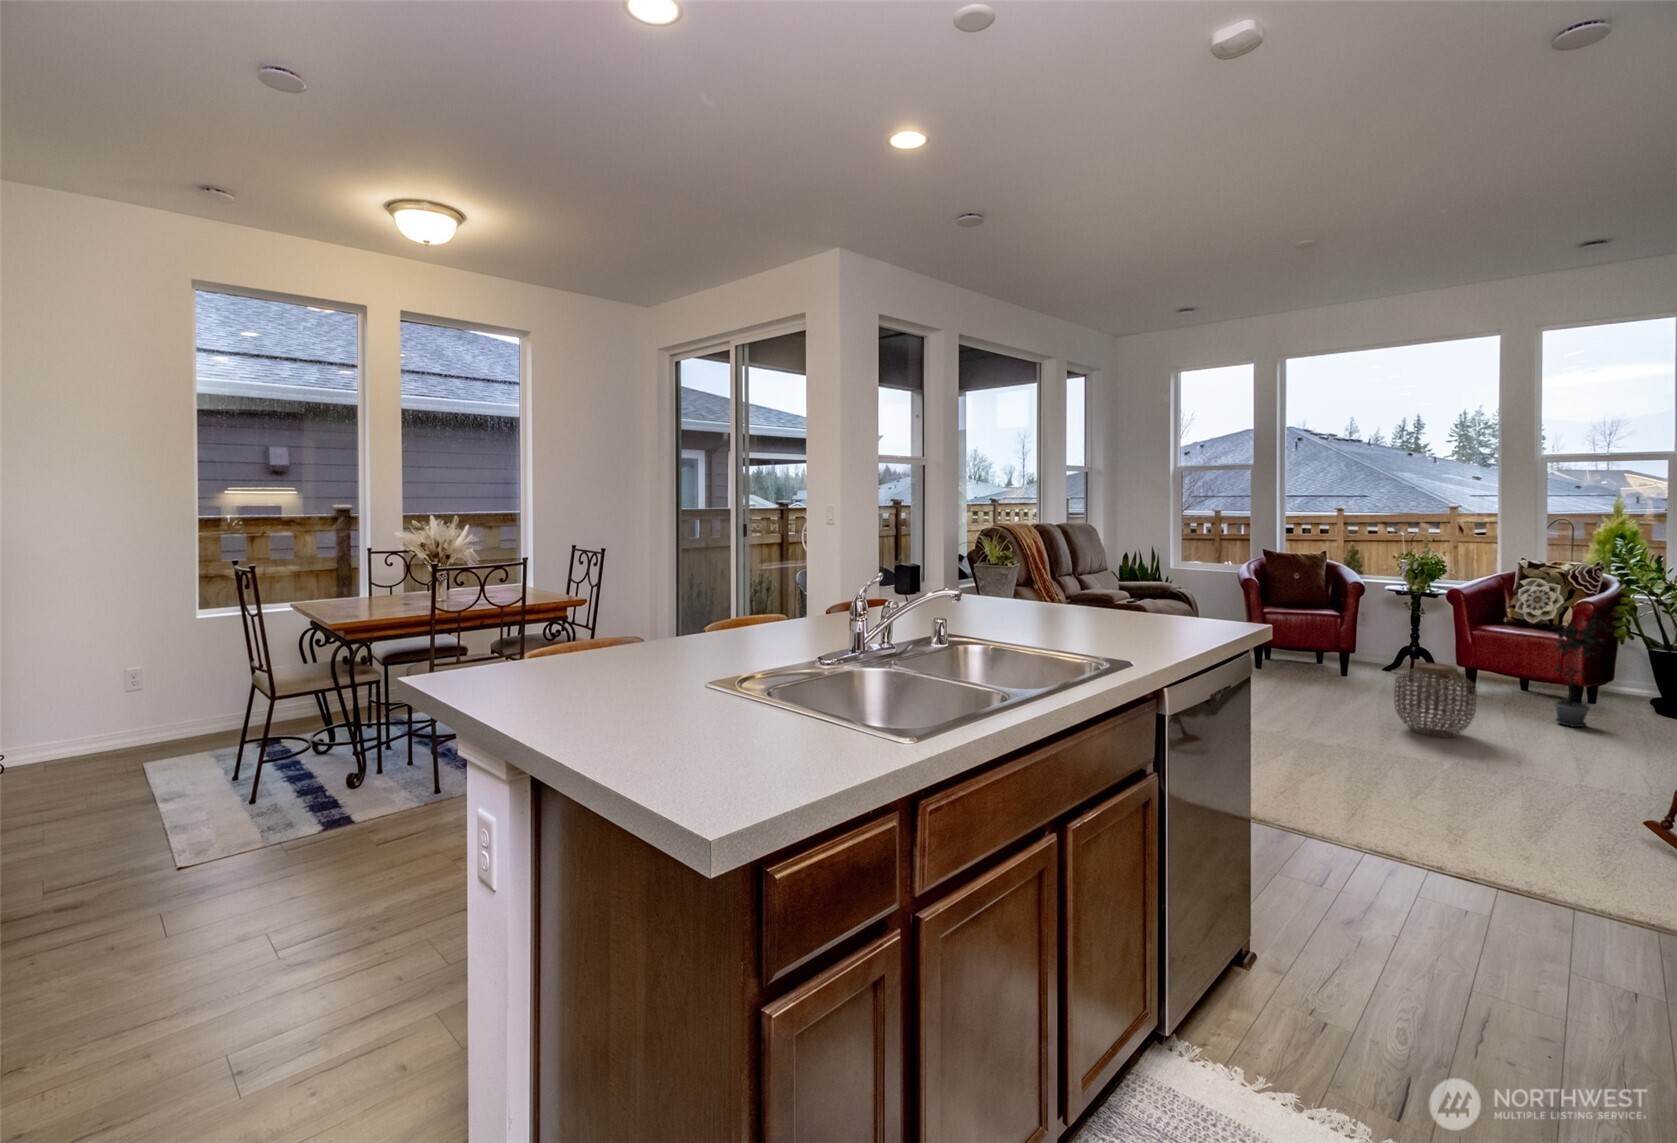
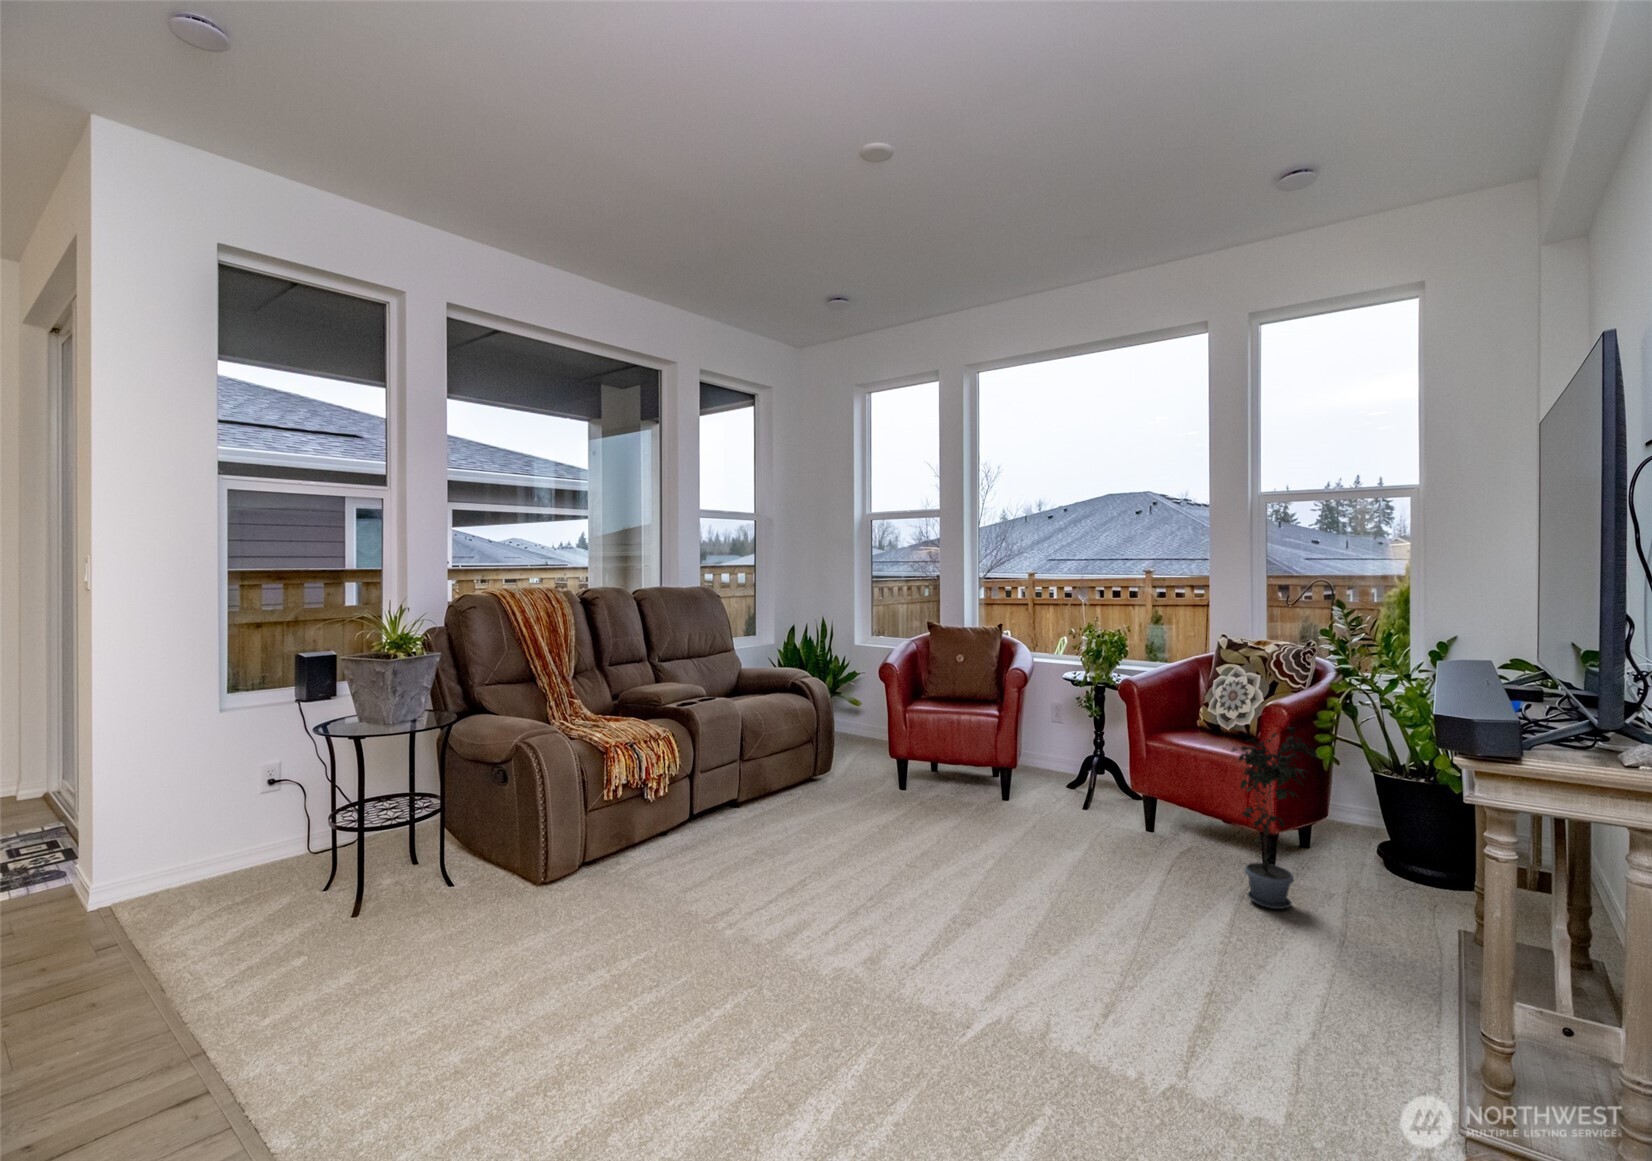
woven basket: present [1394,663,1477,738] -> none [995,815,1111,954]

